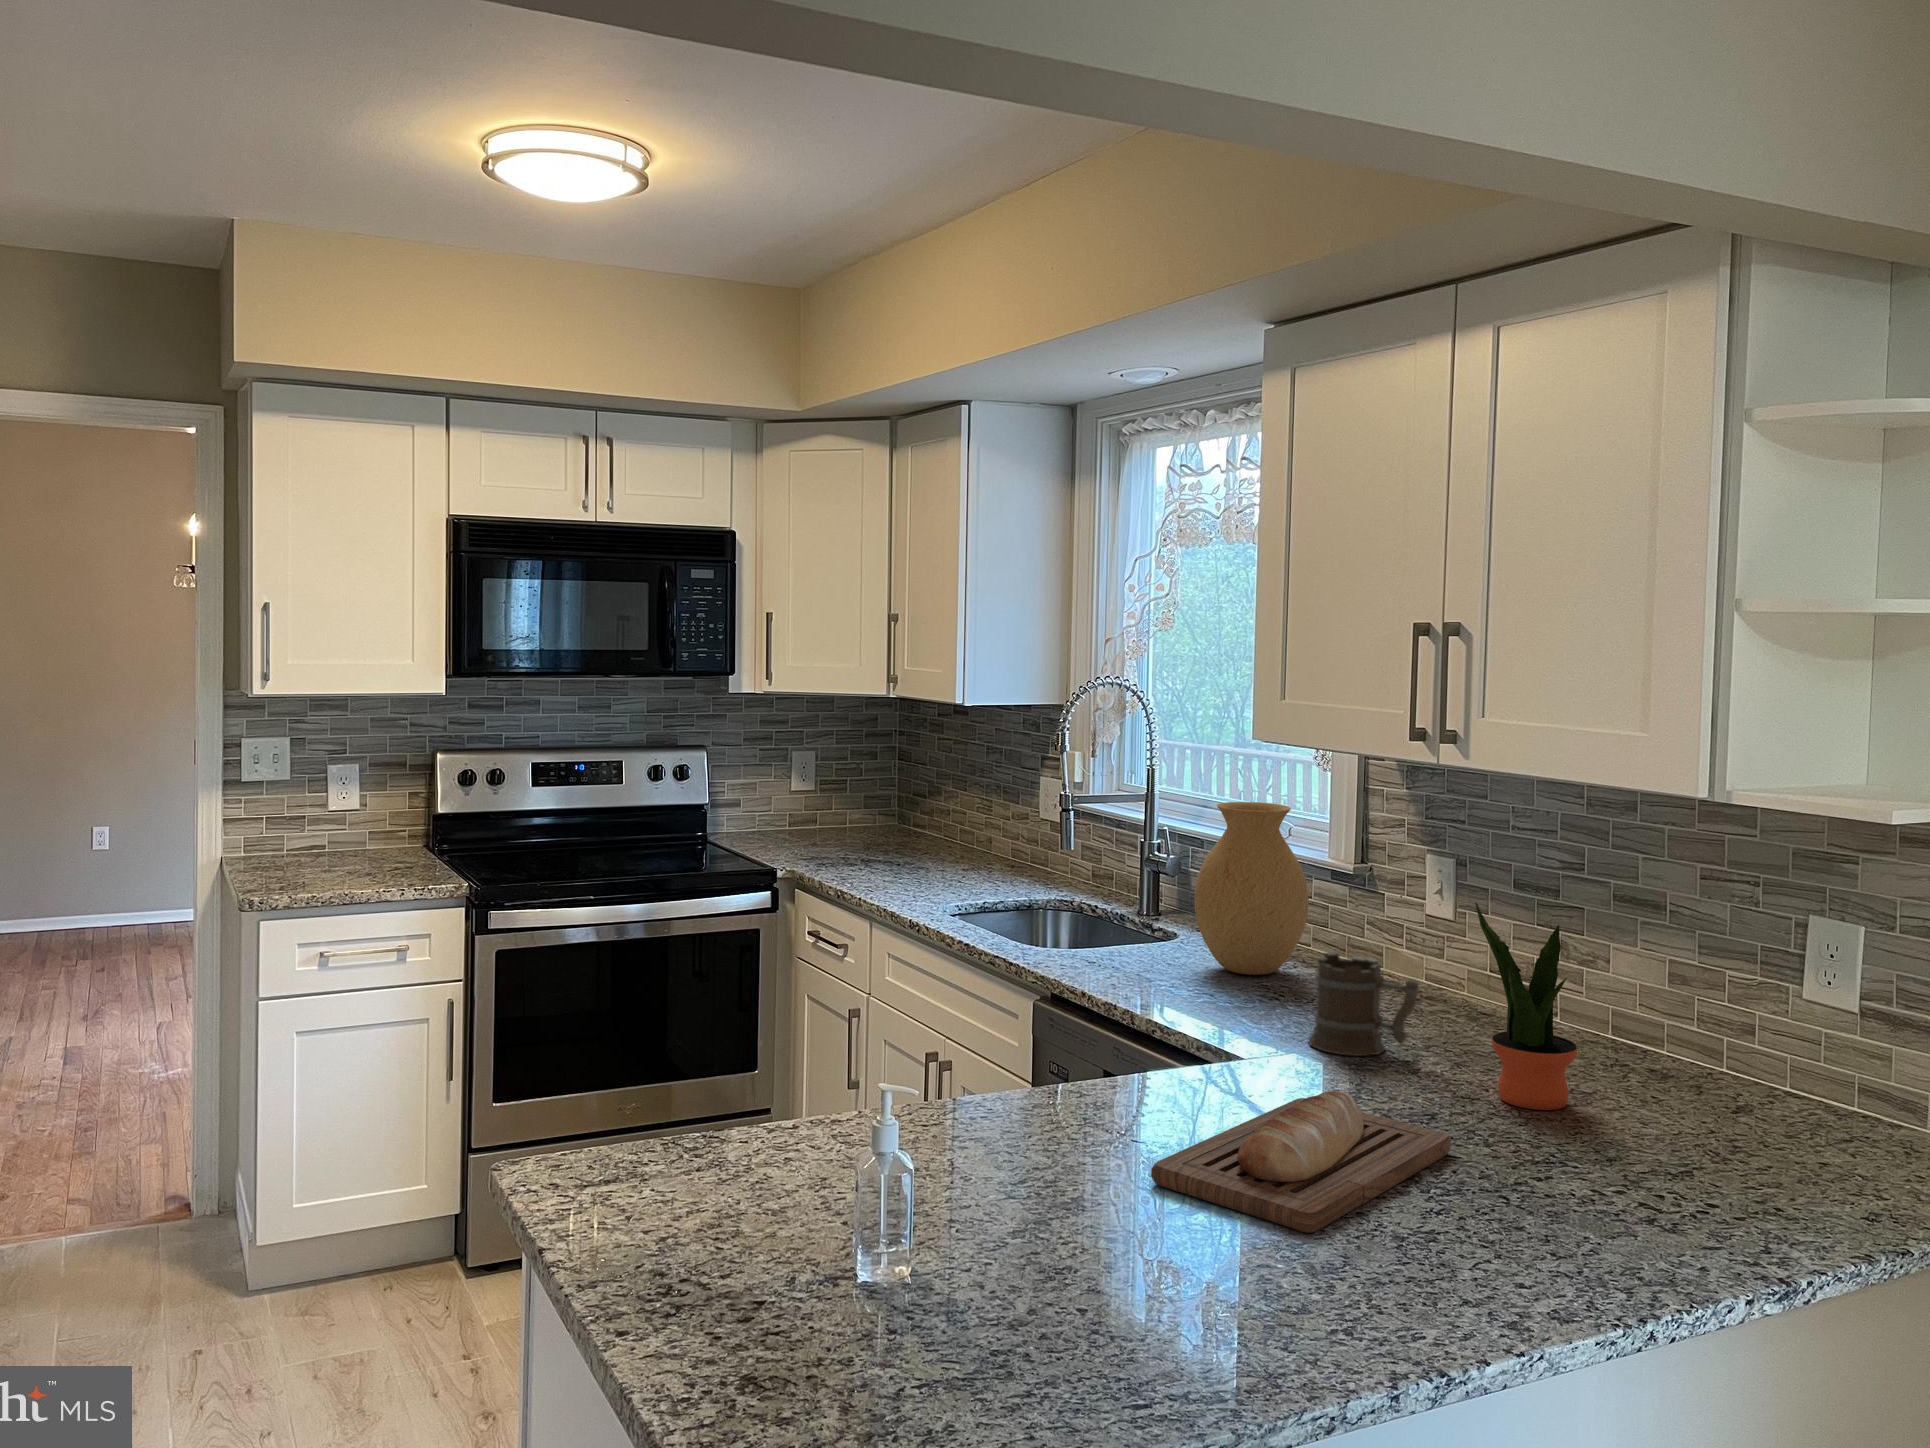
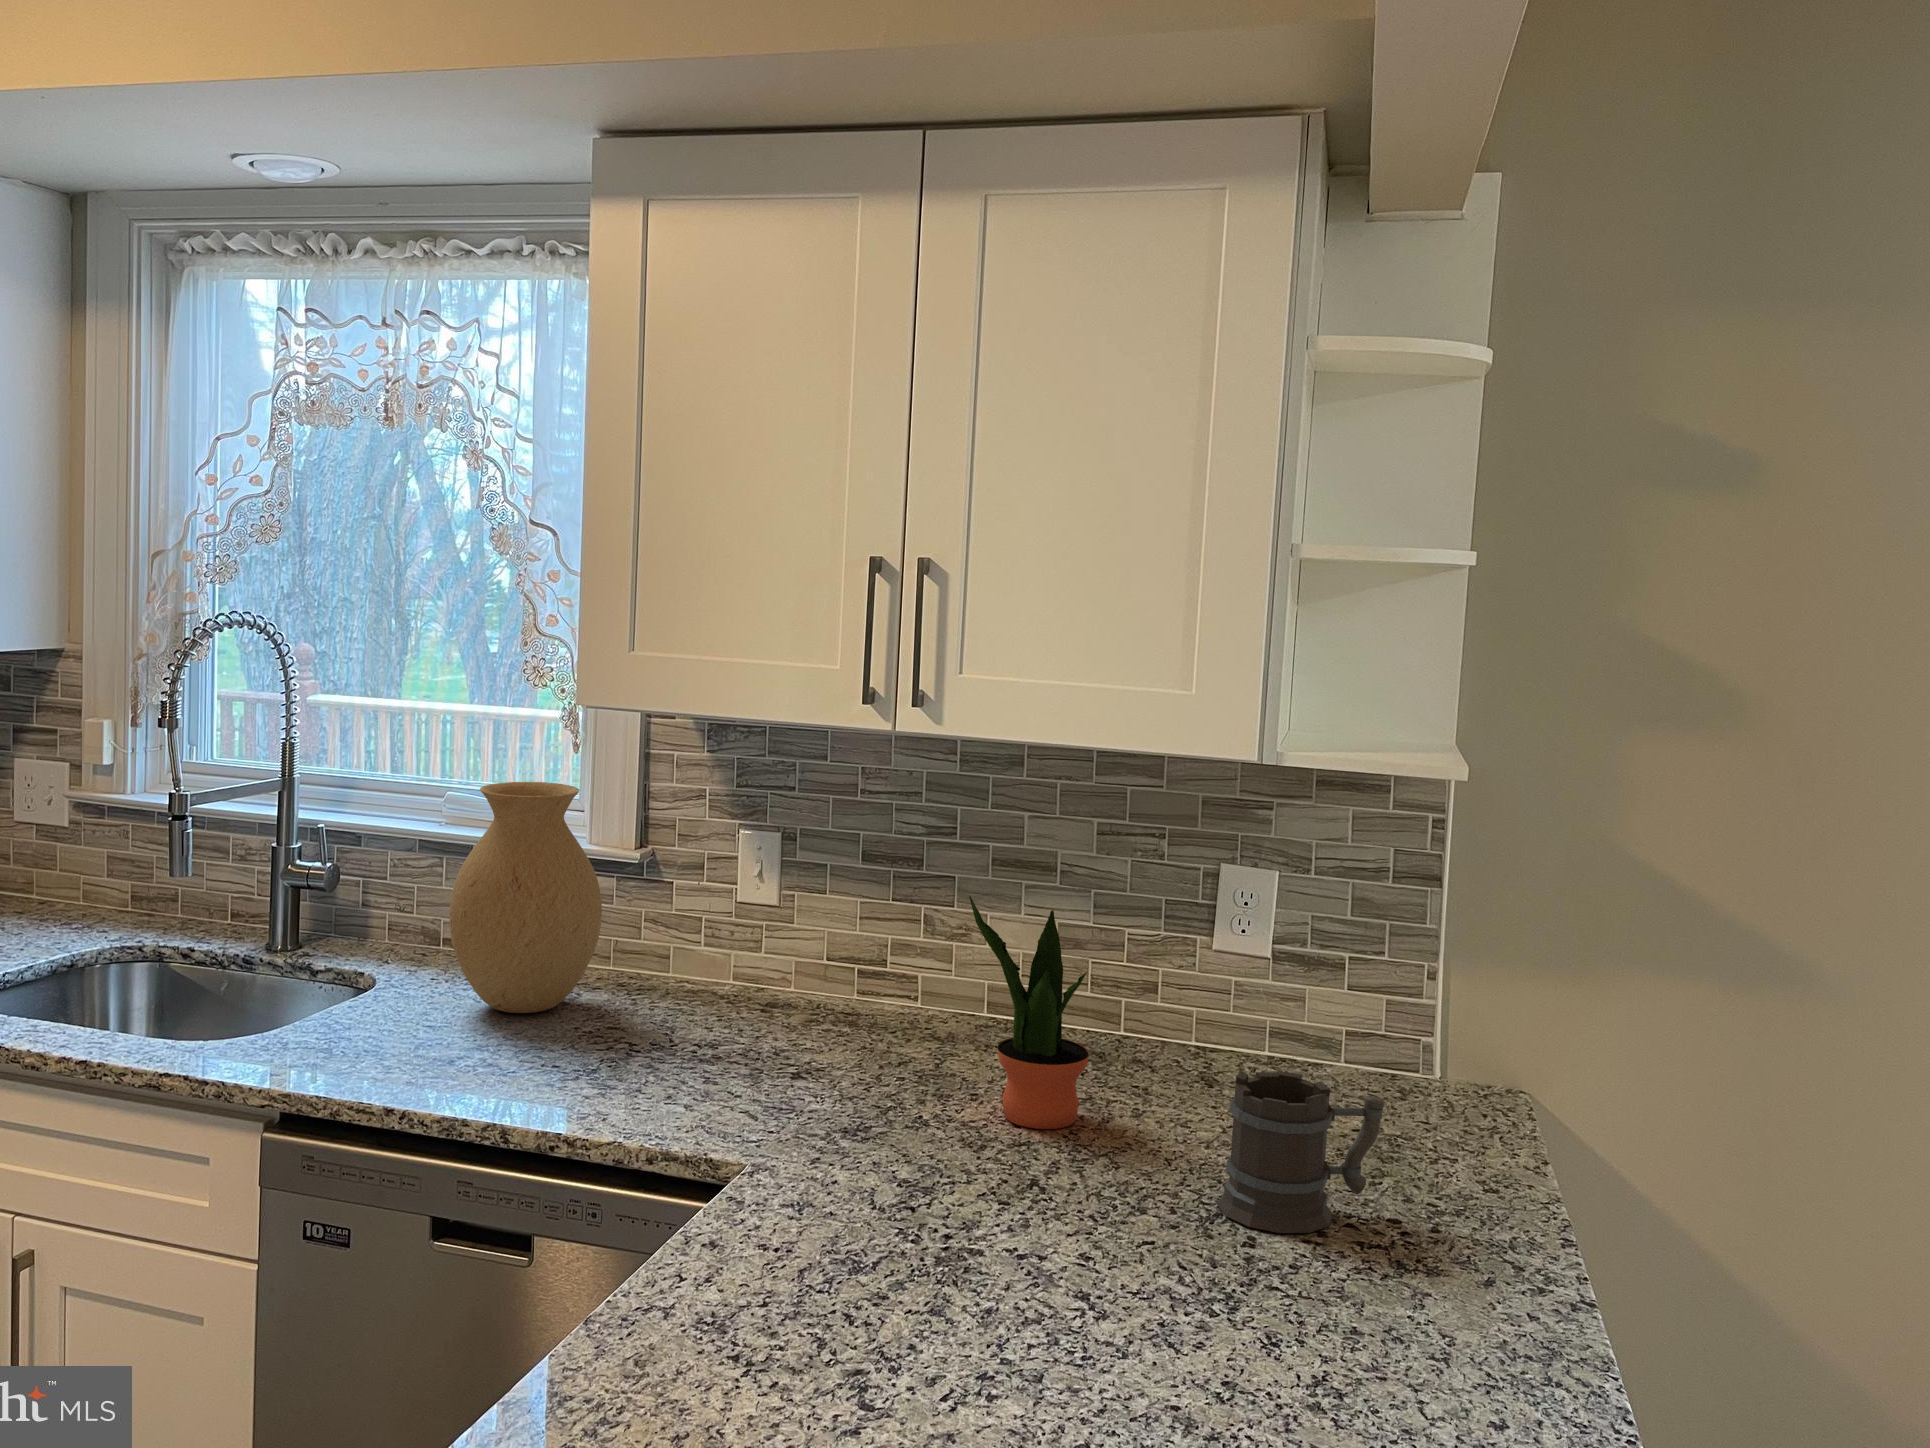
mug: present [1309,952,1419,1056] -> present [1217,1071,1384,1233]
bread loaf: present [1151,1091,1451,1233] -> none [881,1174,1159,1398]

